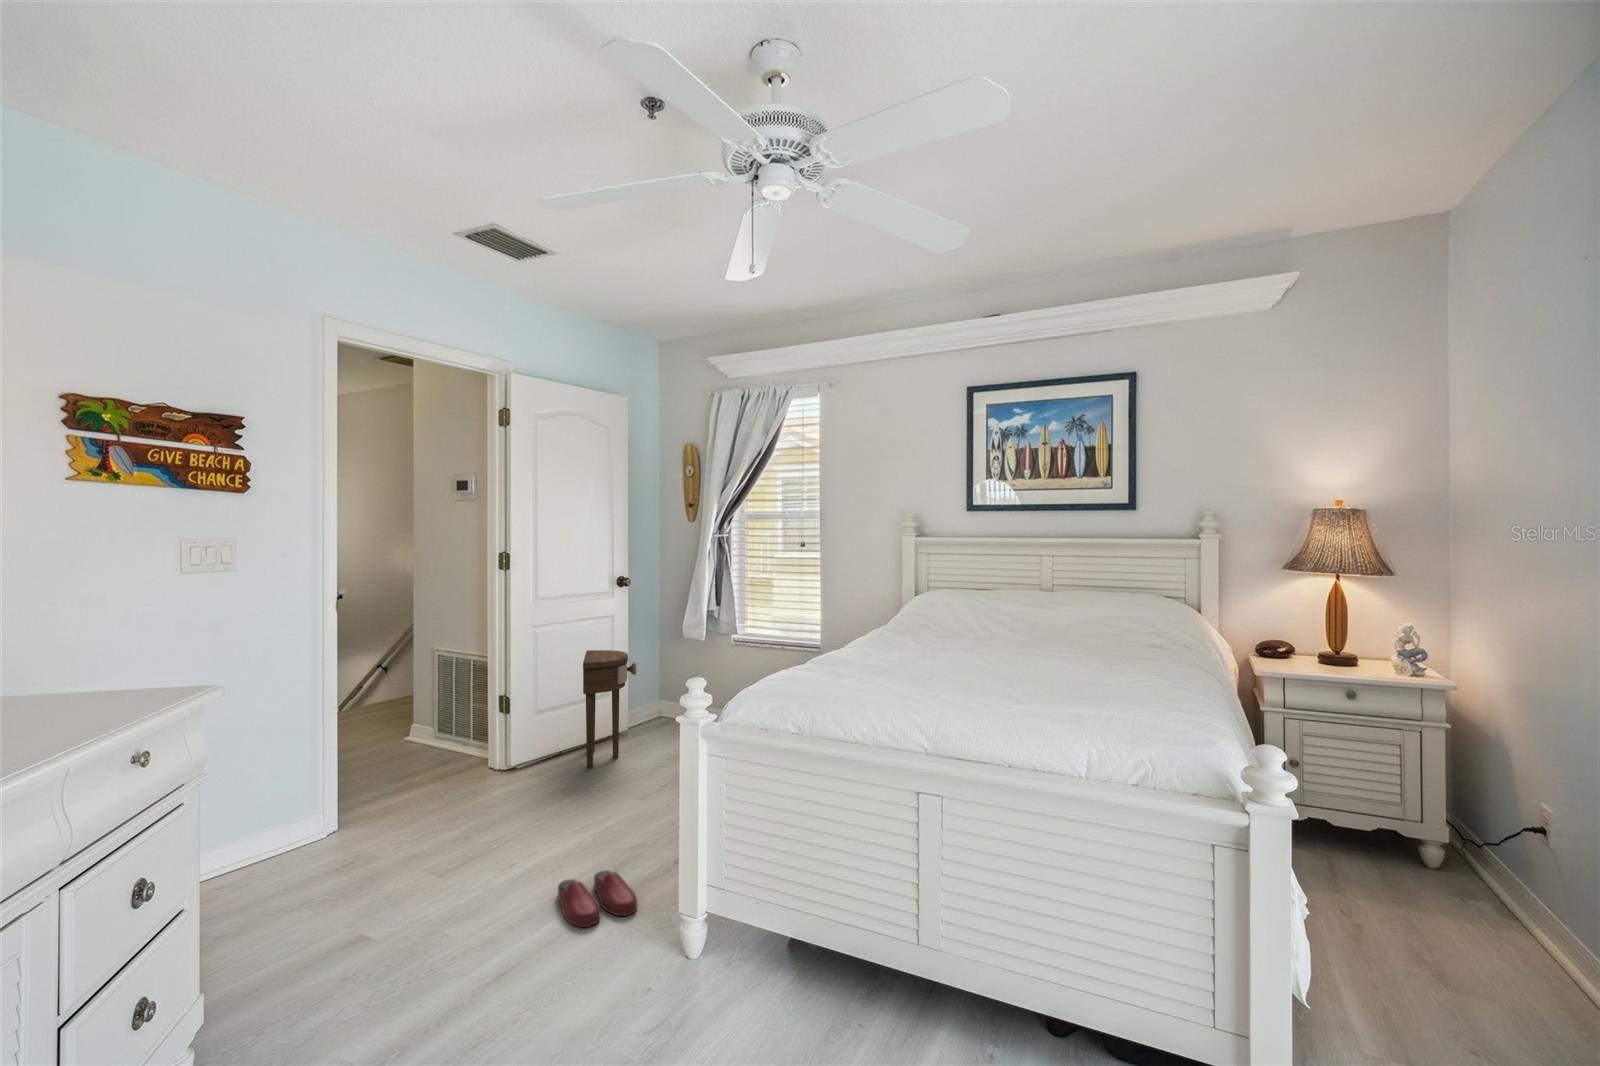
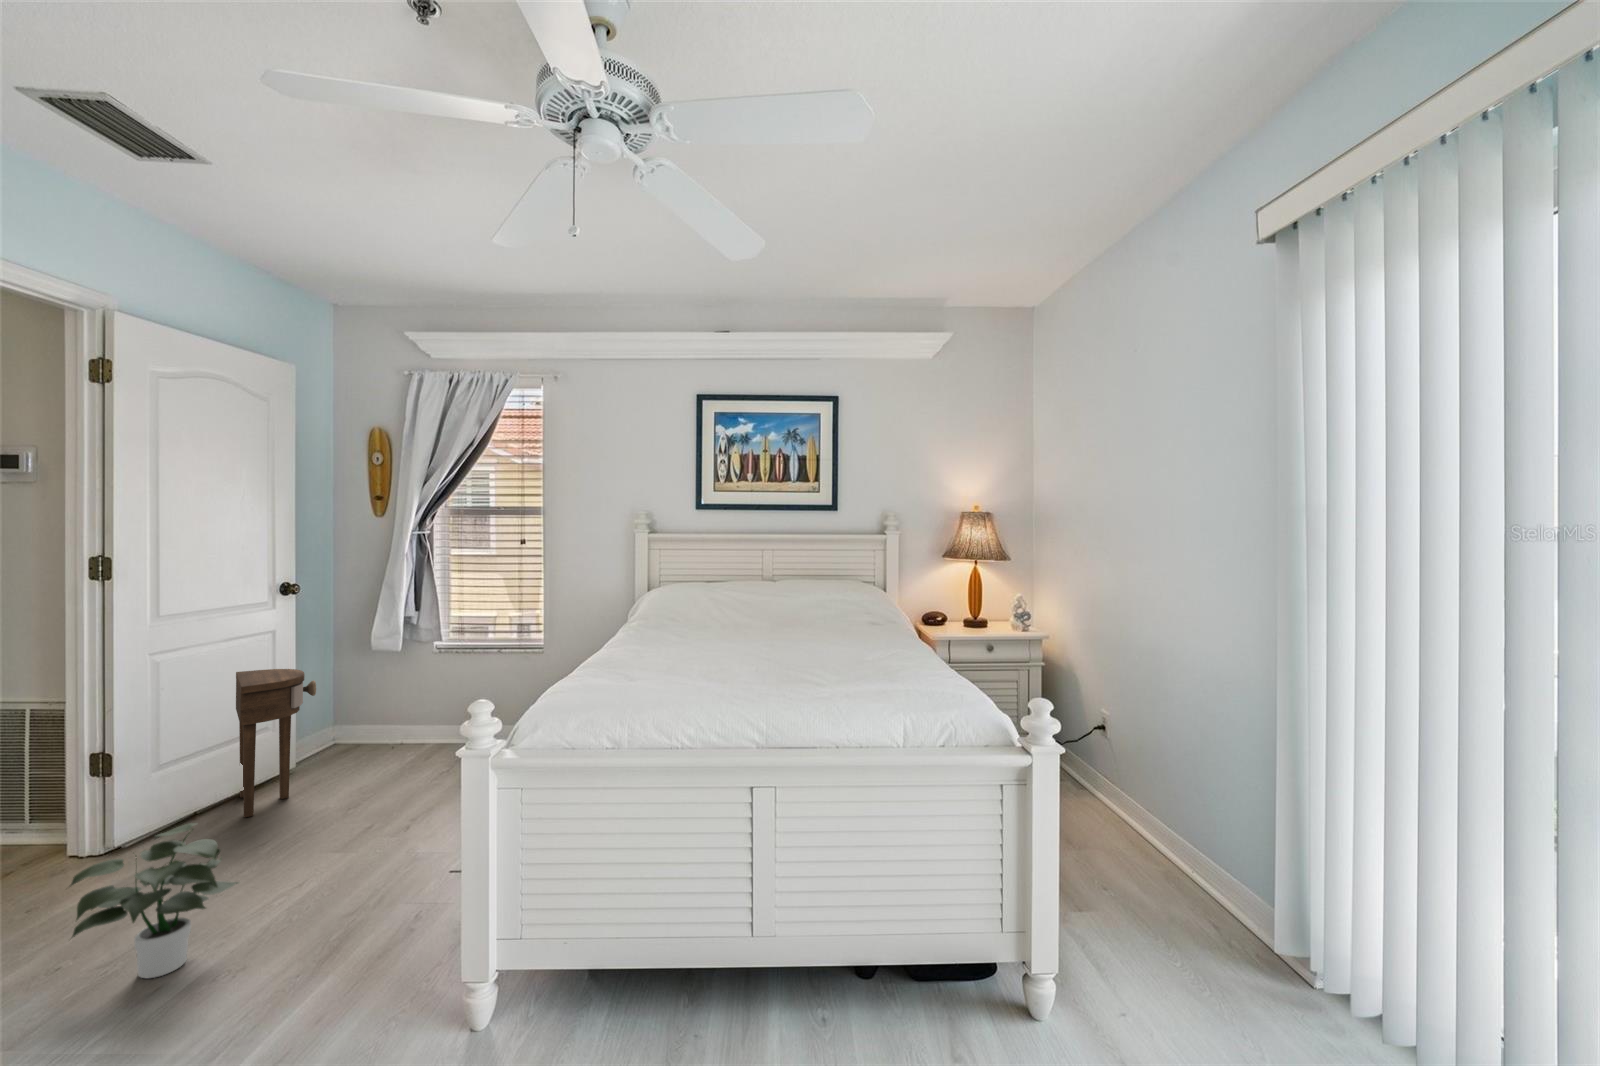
potted plant: none [460,764,560,872] -> present [70,823,239,978]
slippers: present [558,871,637,927] -> none [256,934,384,1016]

